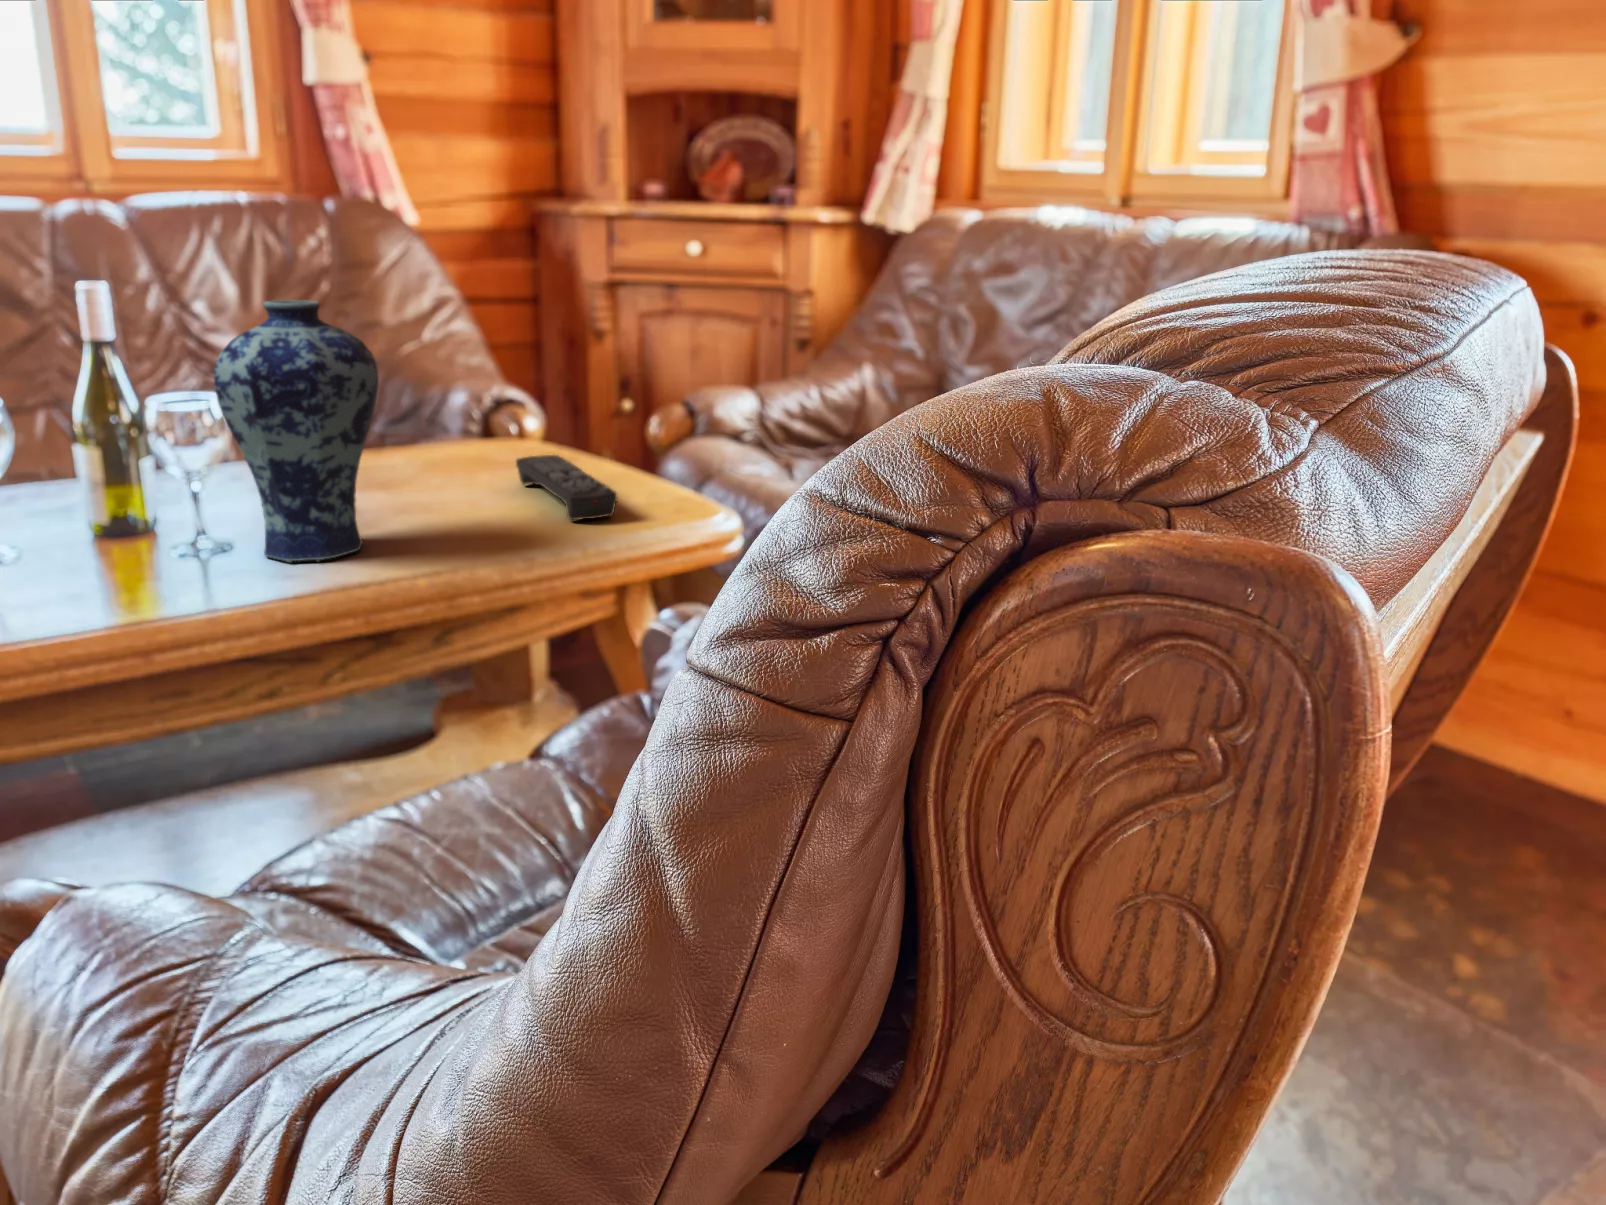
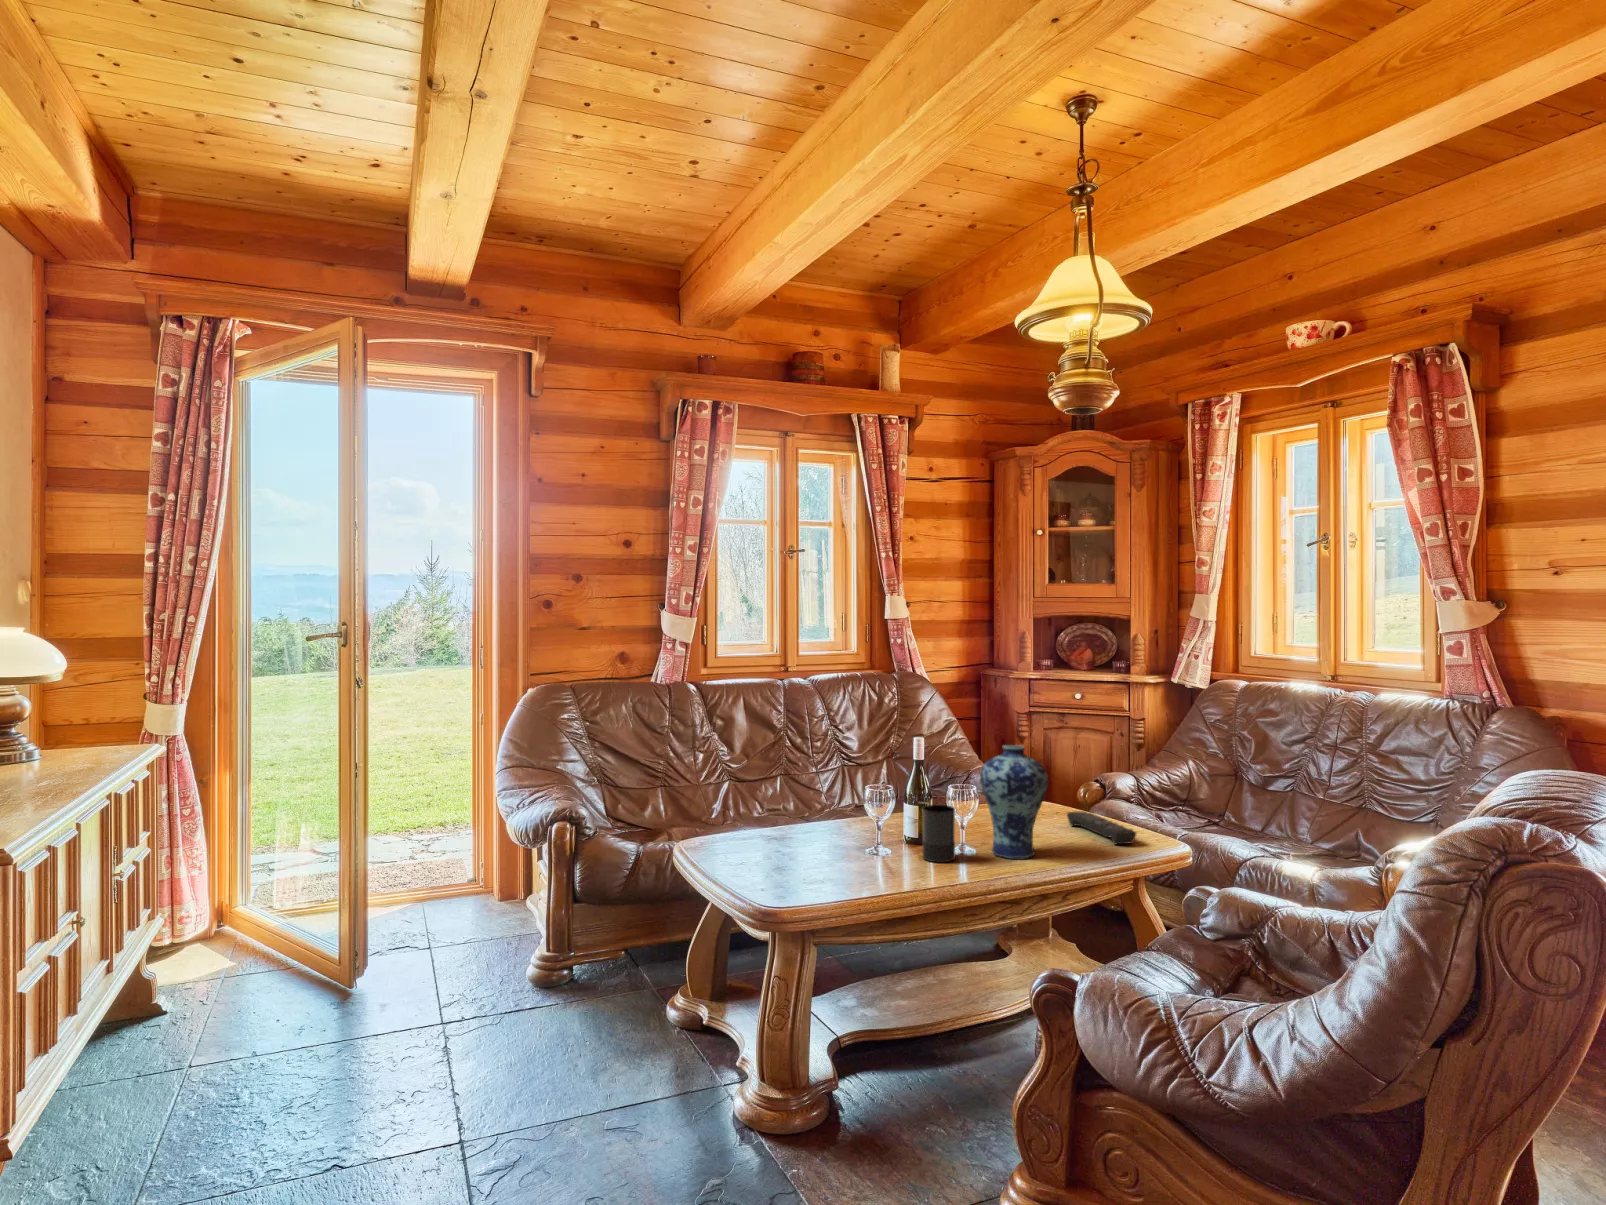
candle: none [46,440,157,578] -> present [922,805,955,862]

